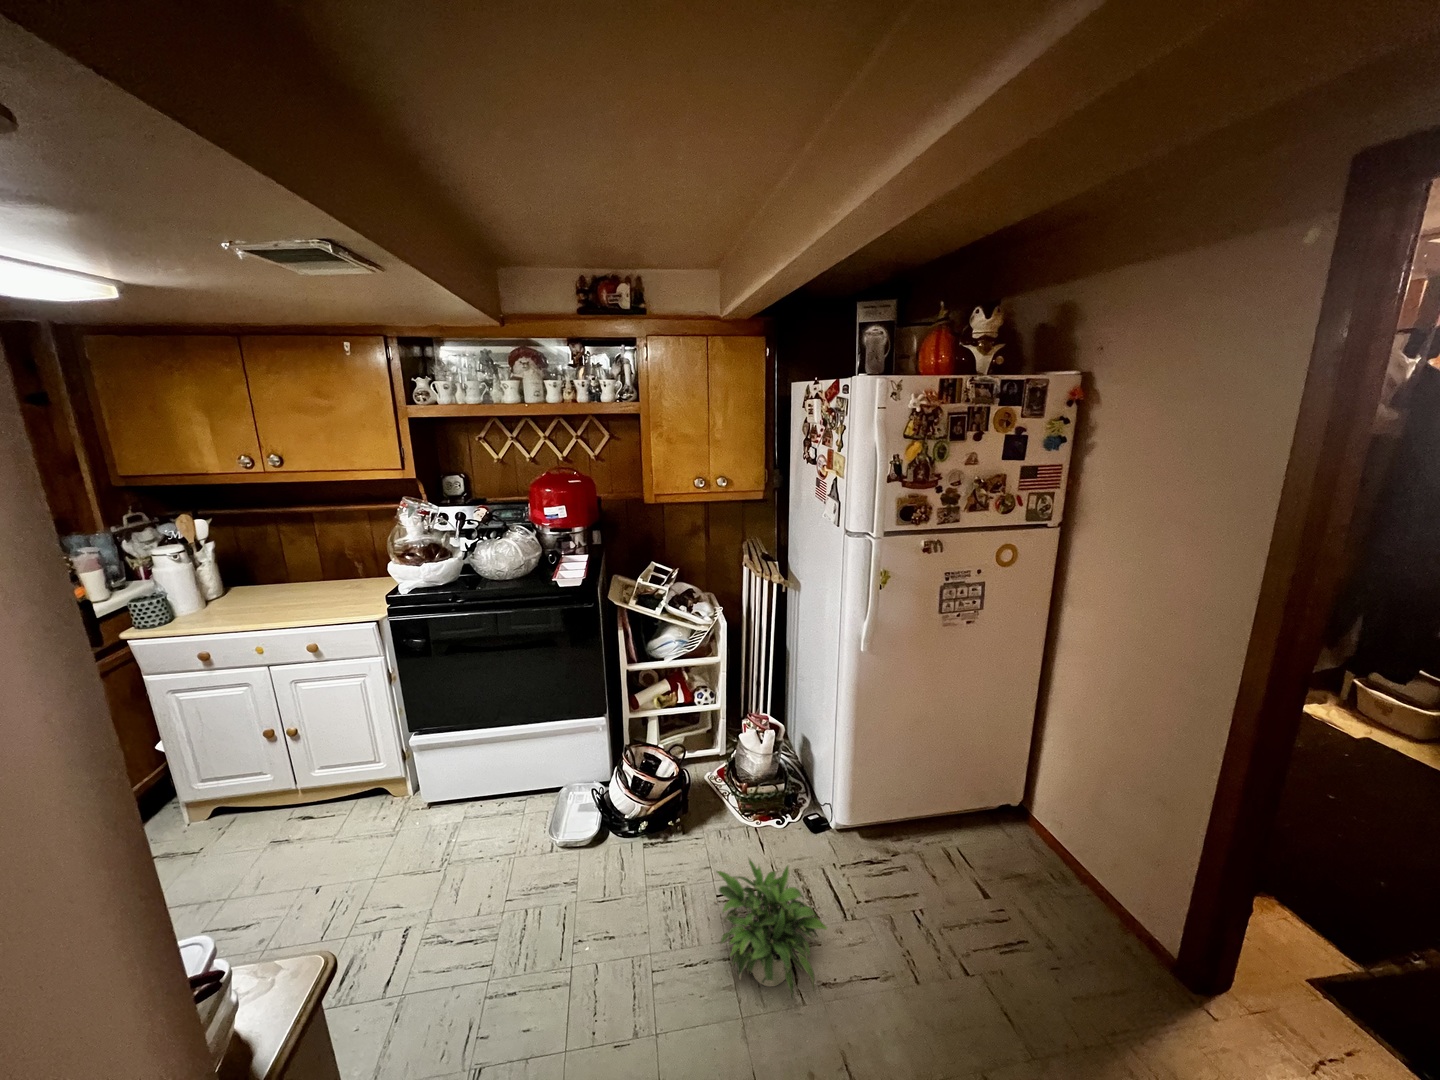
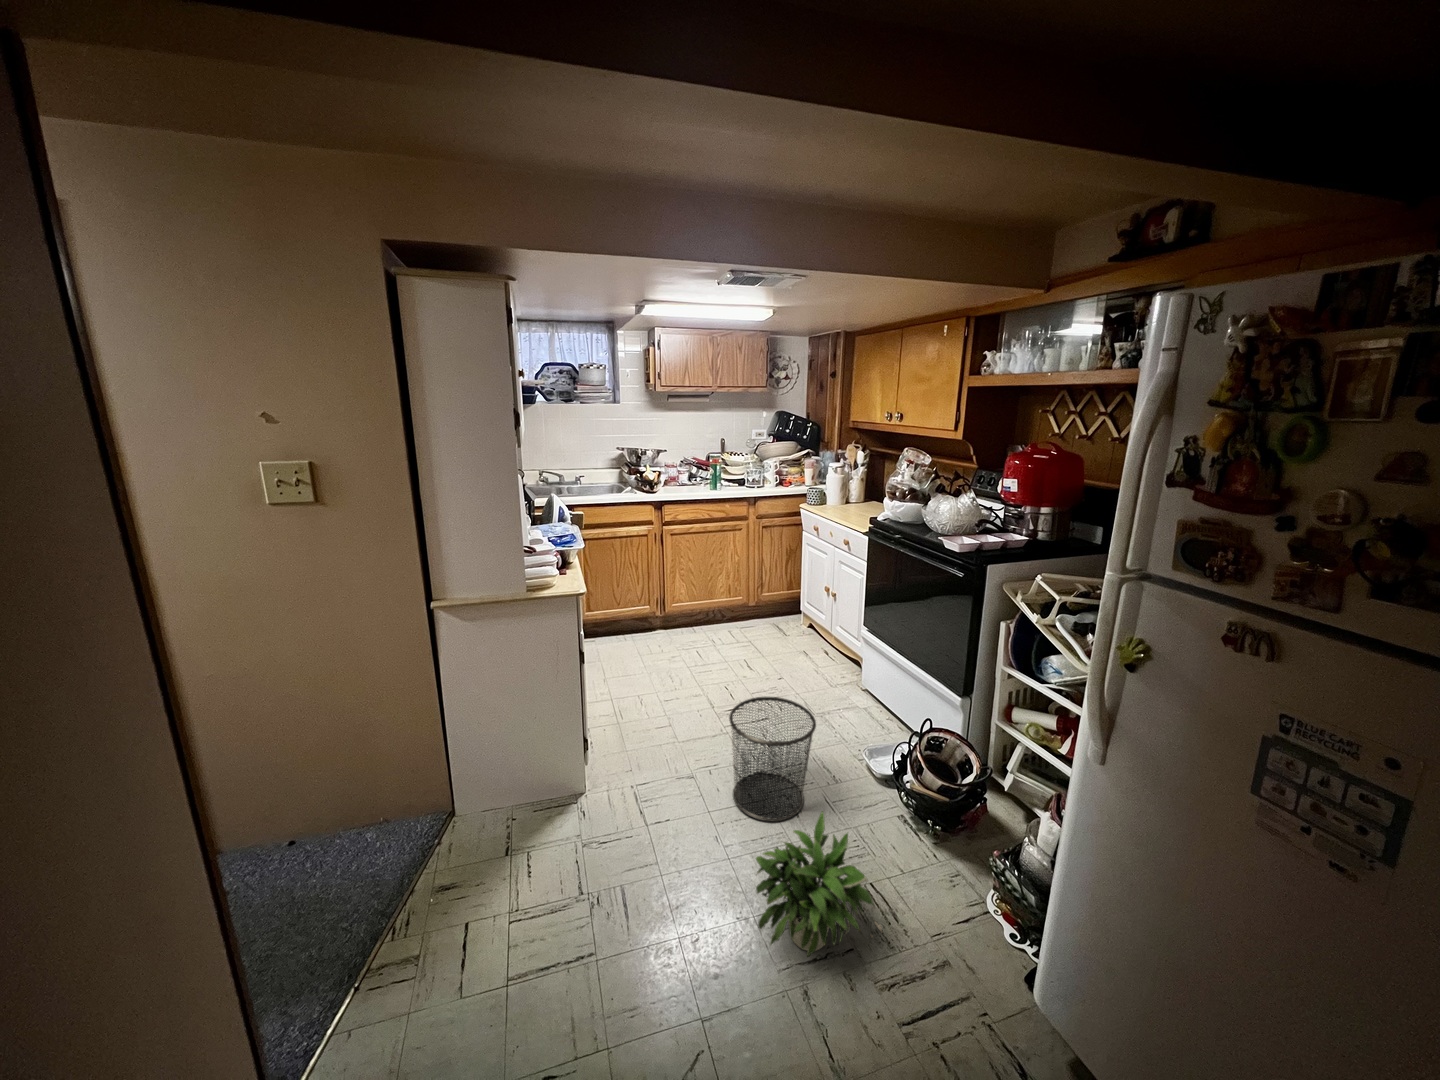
trash can: none [504,833,622,1014] -> present [729,697,816,821]

